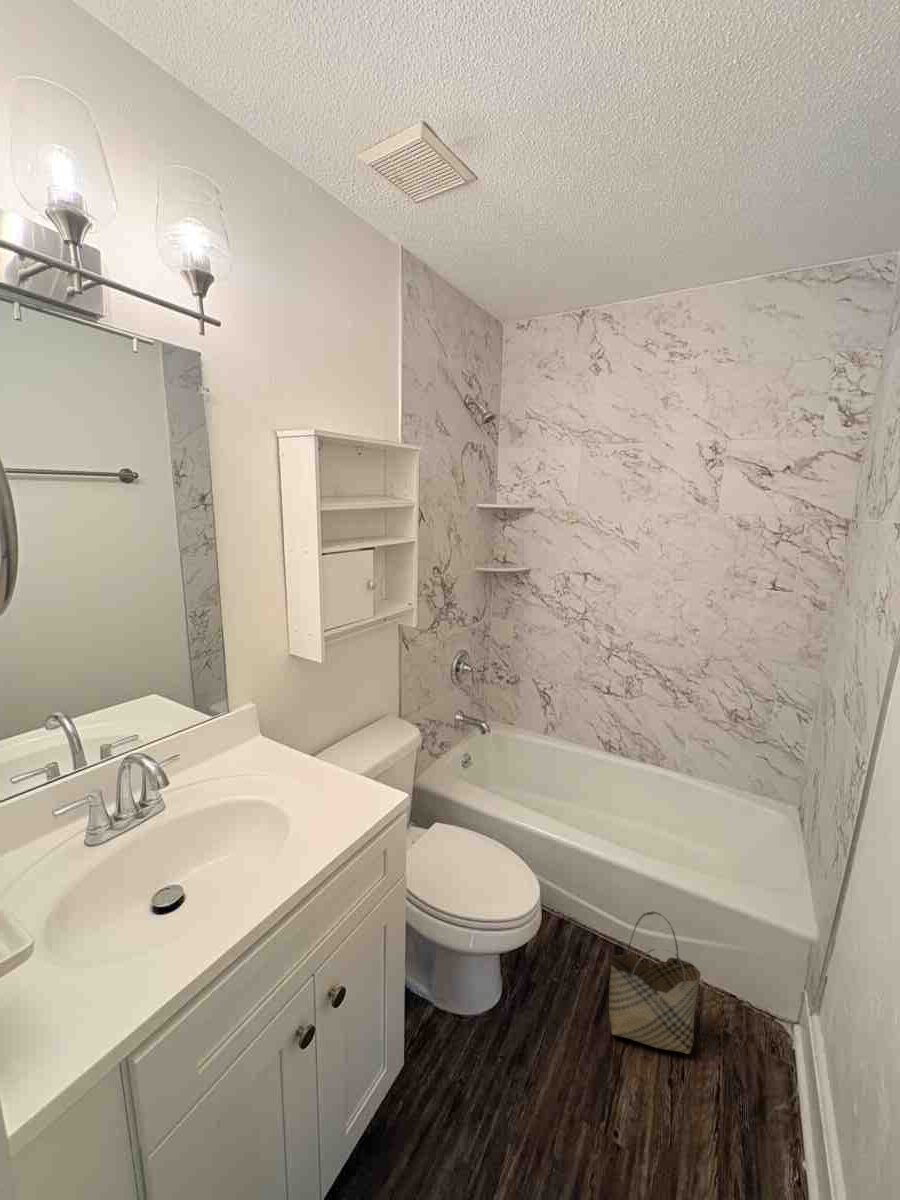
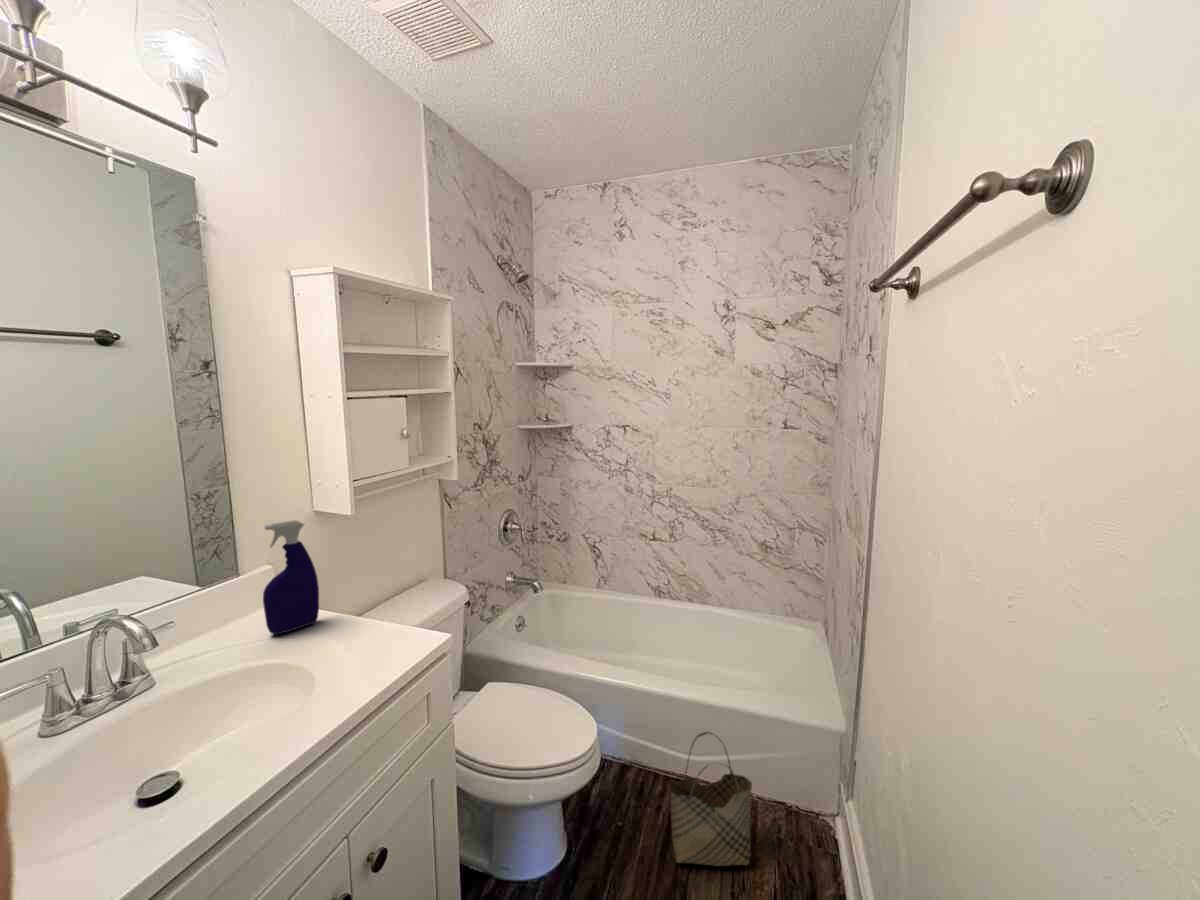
spray bottle: none [247,672,292,772] -> present [263,520,319,634]

